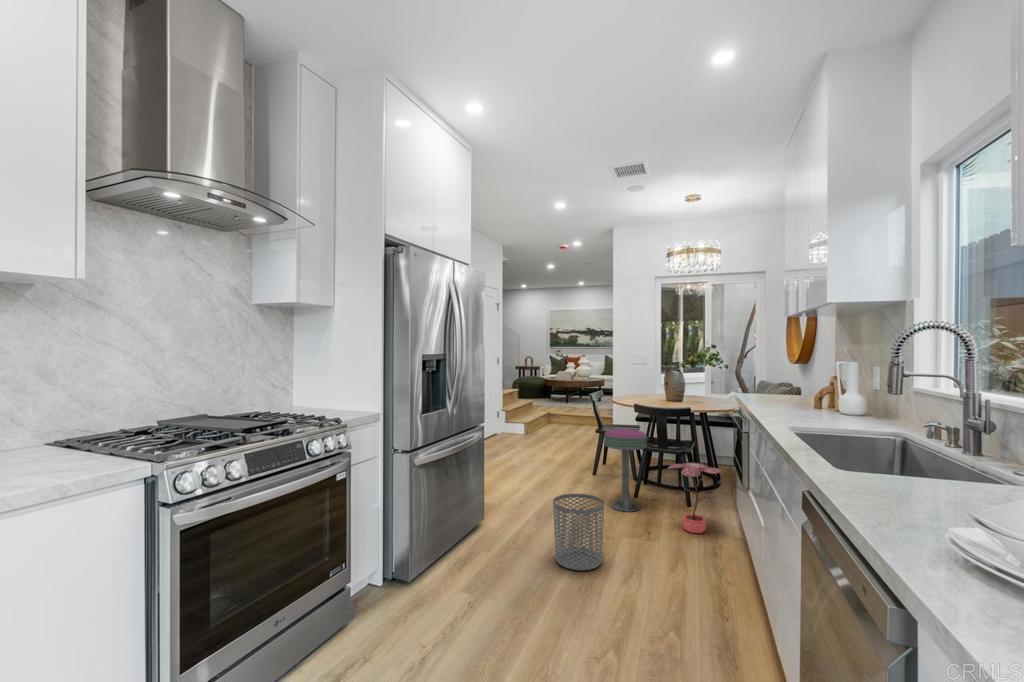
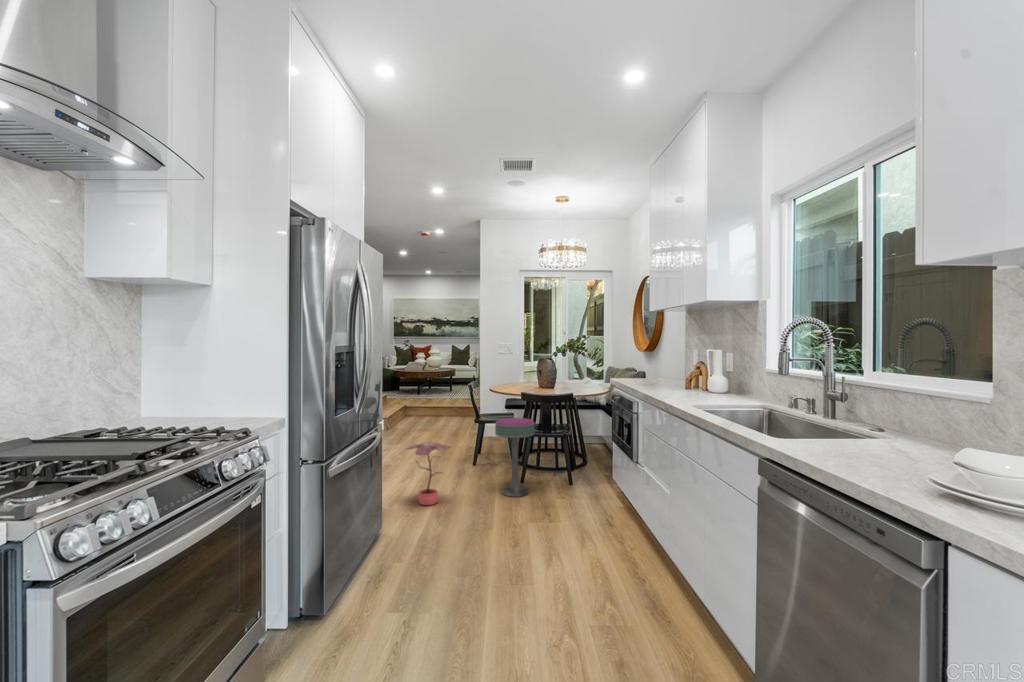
potted plant: present [668,463,722,533] -> present [406,442,451,505]
waste bin: present [553,494,604,570] -> none [469,485,519,561]

